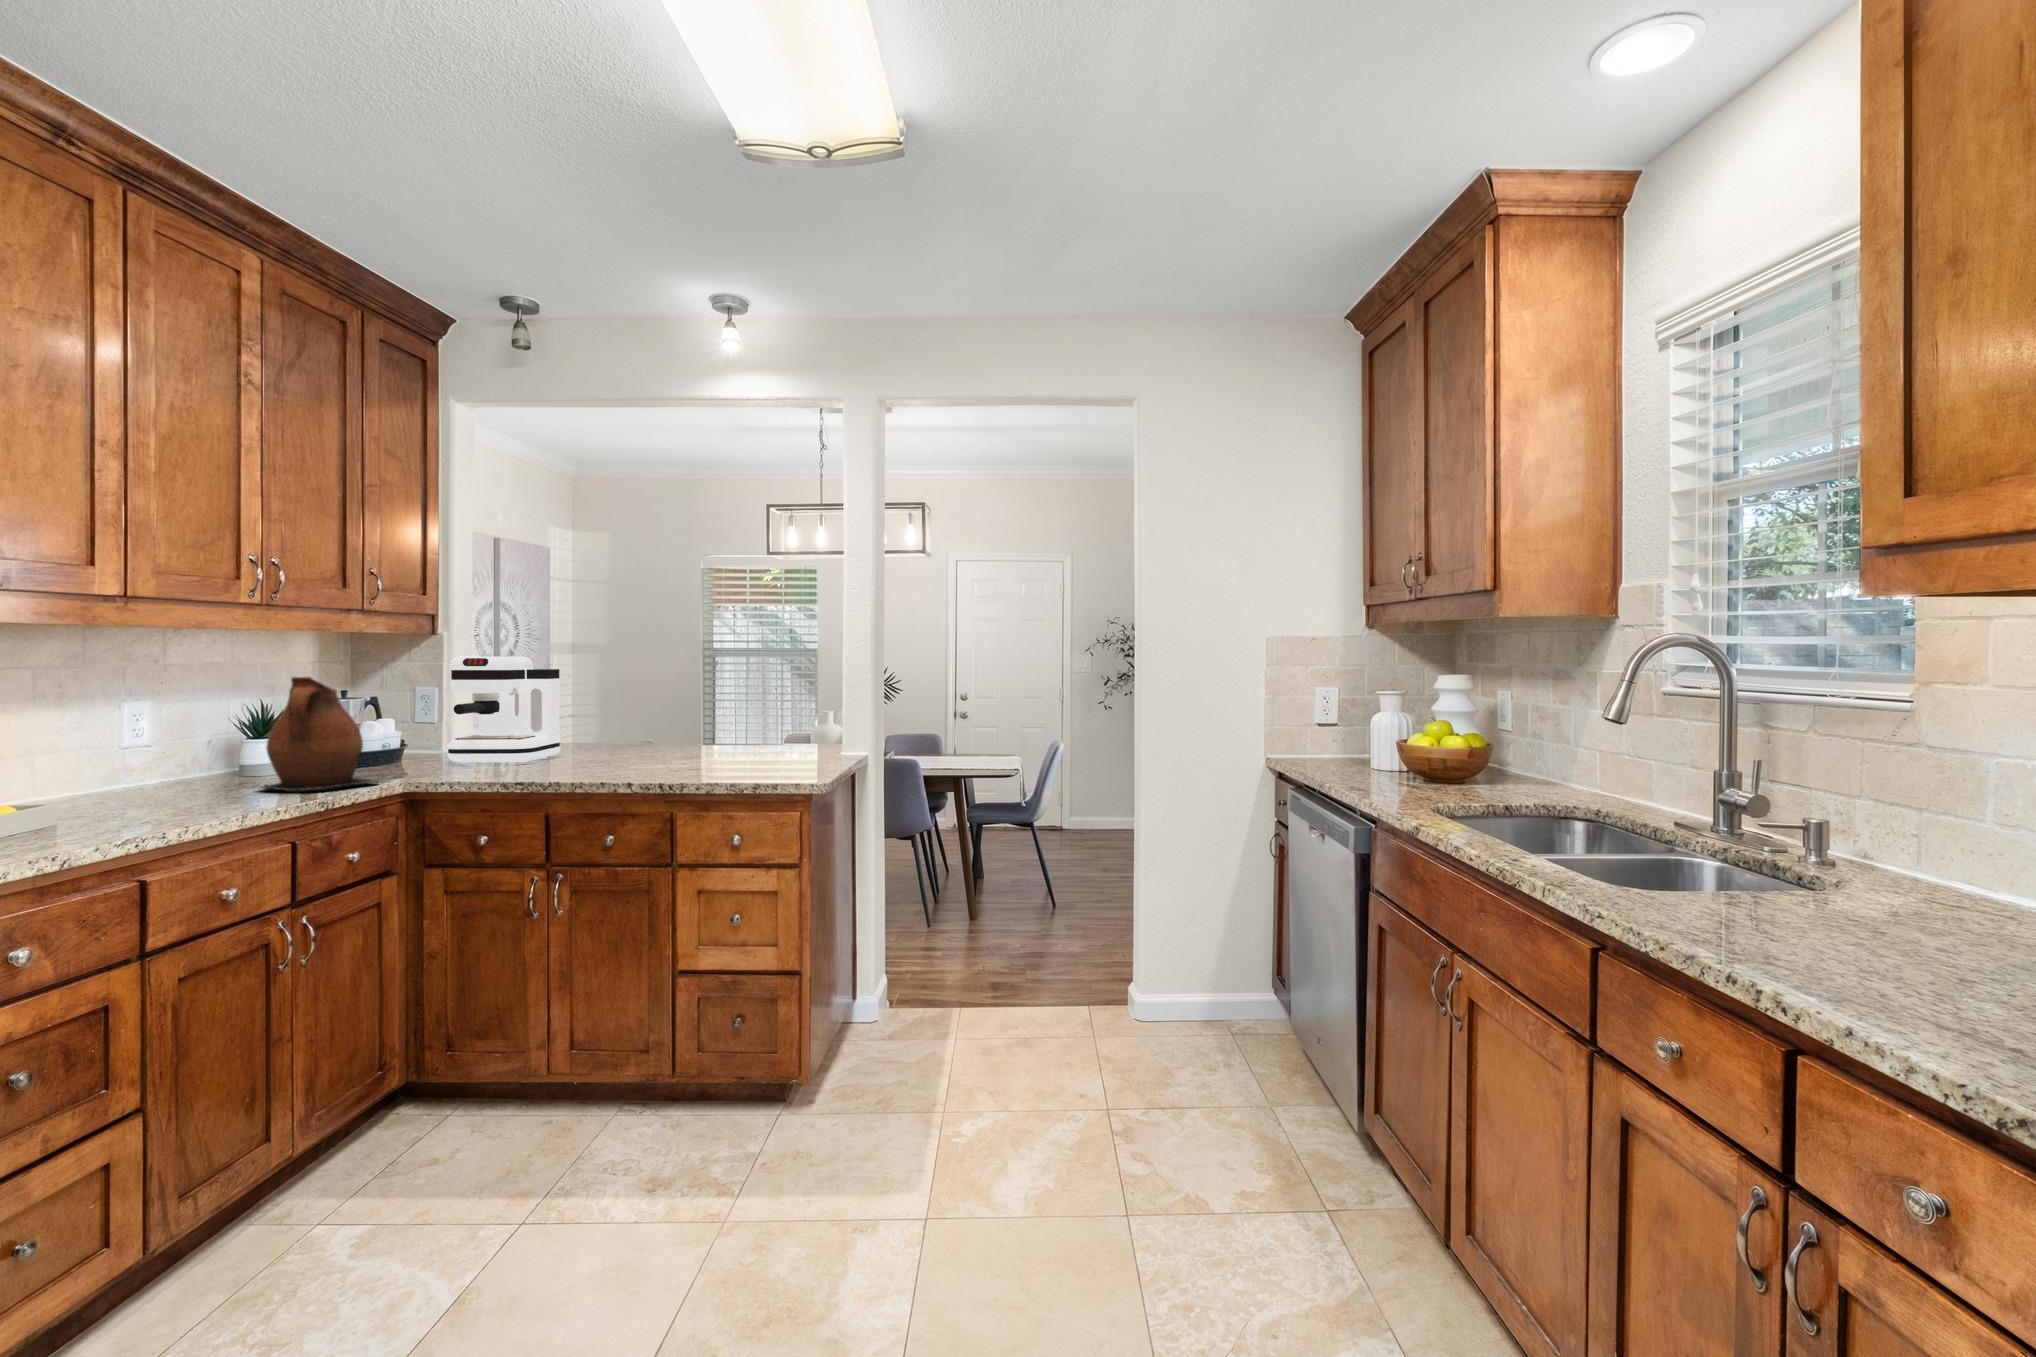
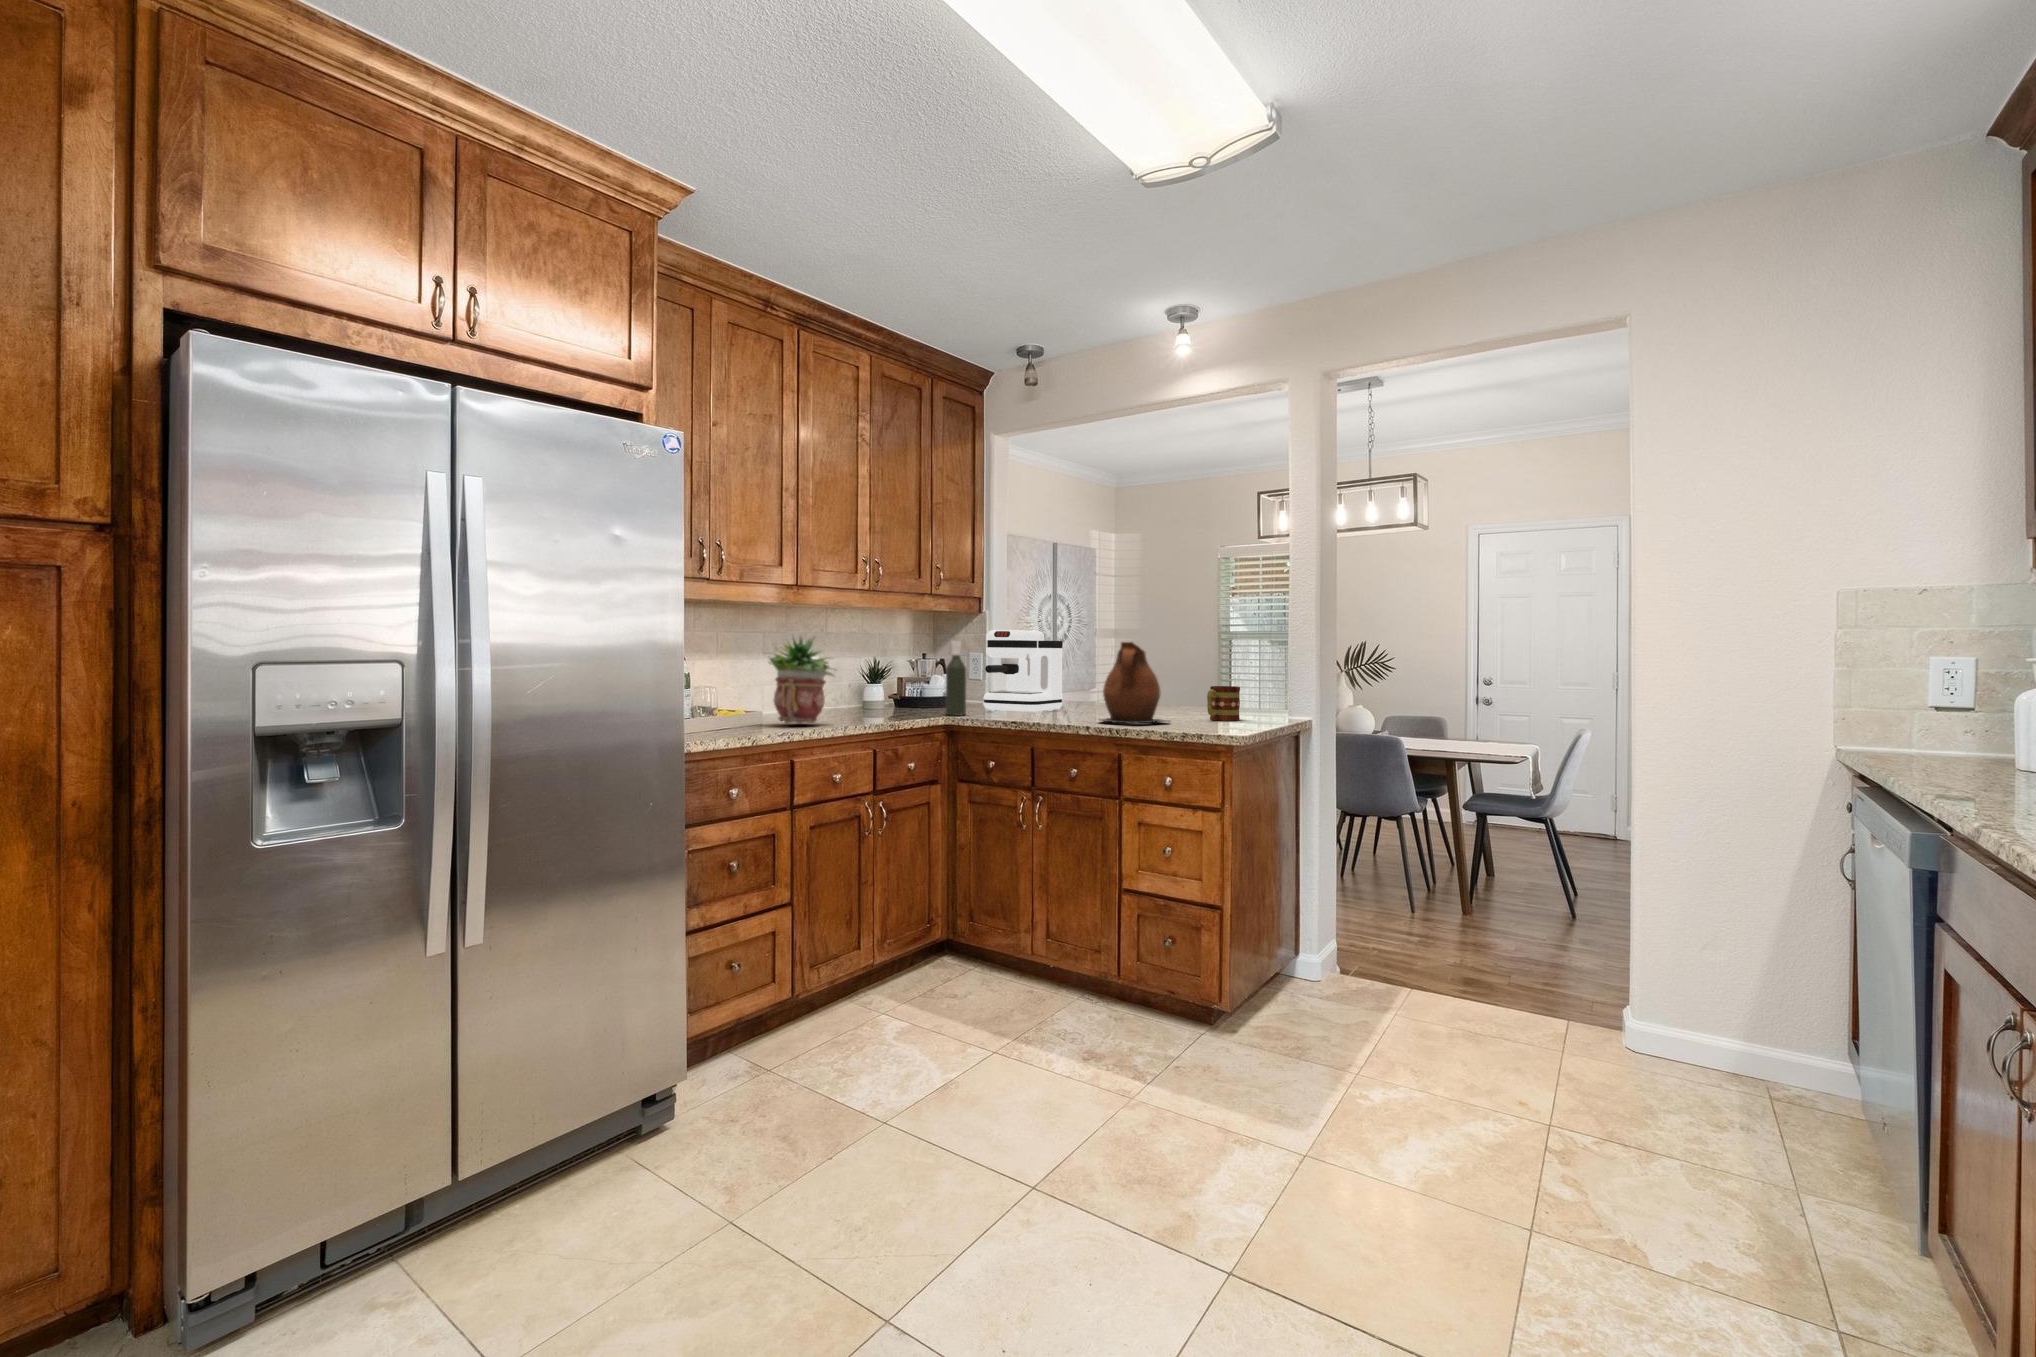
potted plant: none [65,671,222,815] -> present [770,638,834,724]
bottle: none [394,674,427,776] -> present [946,642,966,716]
ceramic pitcher: present [262,677,378,790] -> present [1099,642,1165,723]
mug: none [759,720,793,760] -> present [1207,686,1240,721]

